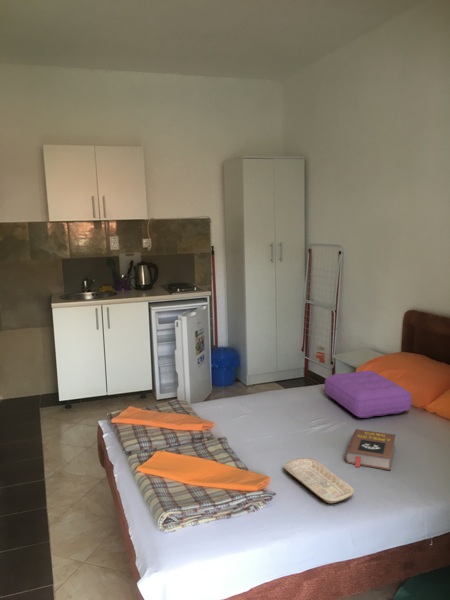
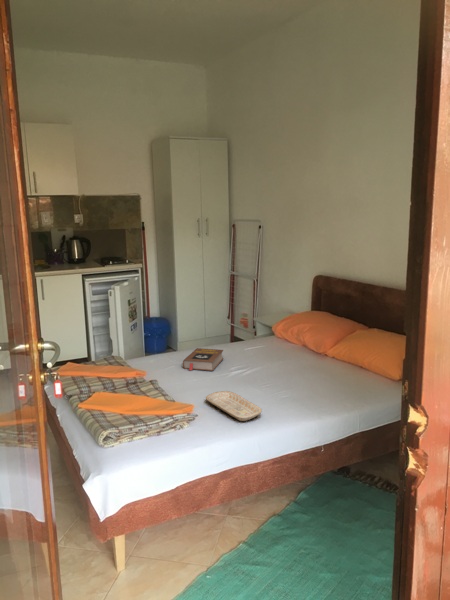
pillow: present [325,371,412,418] -> none [244,325,315,363]
book: present [345,429,395,470] -> present [183,348,223,371]

